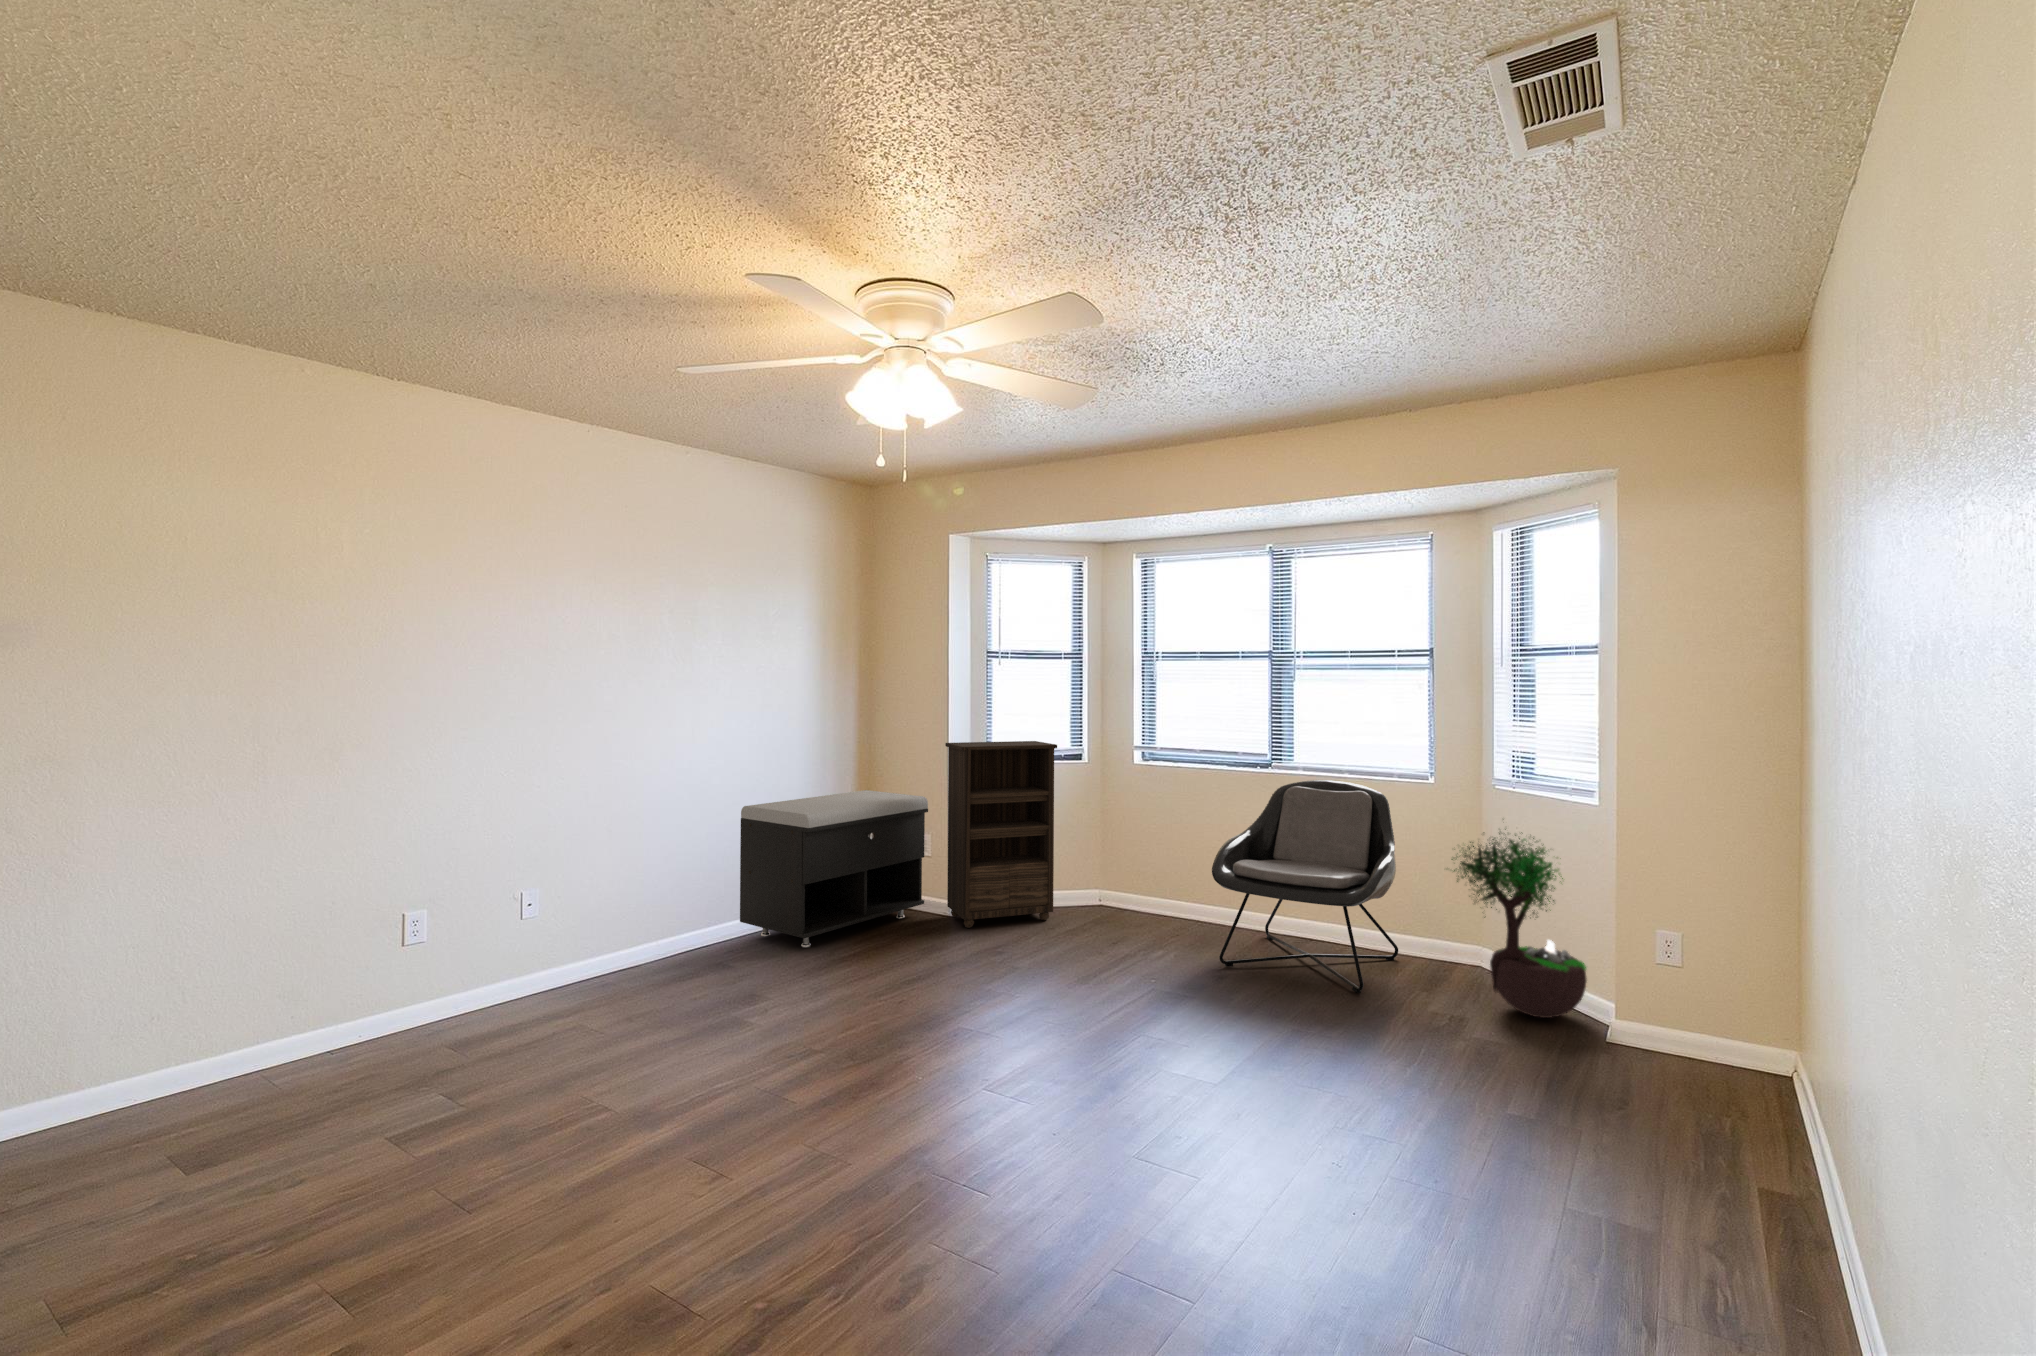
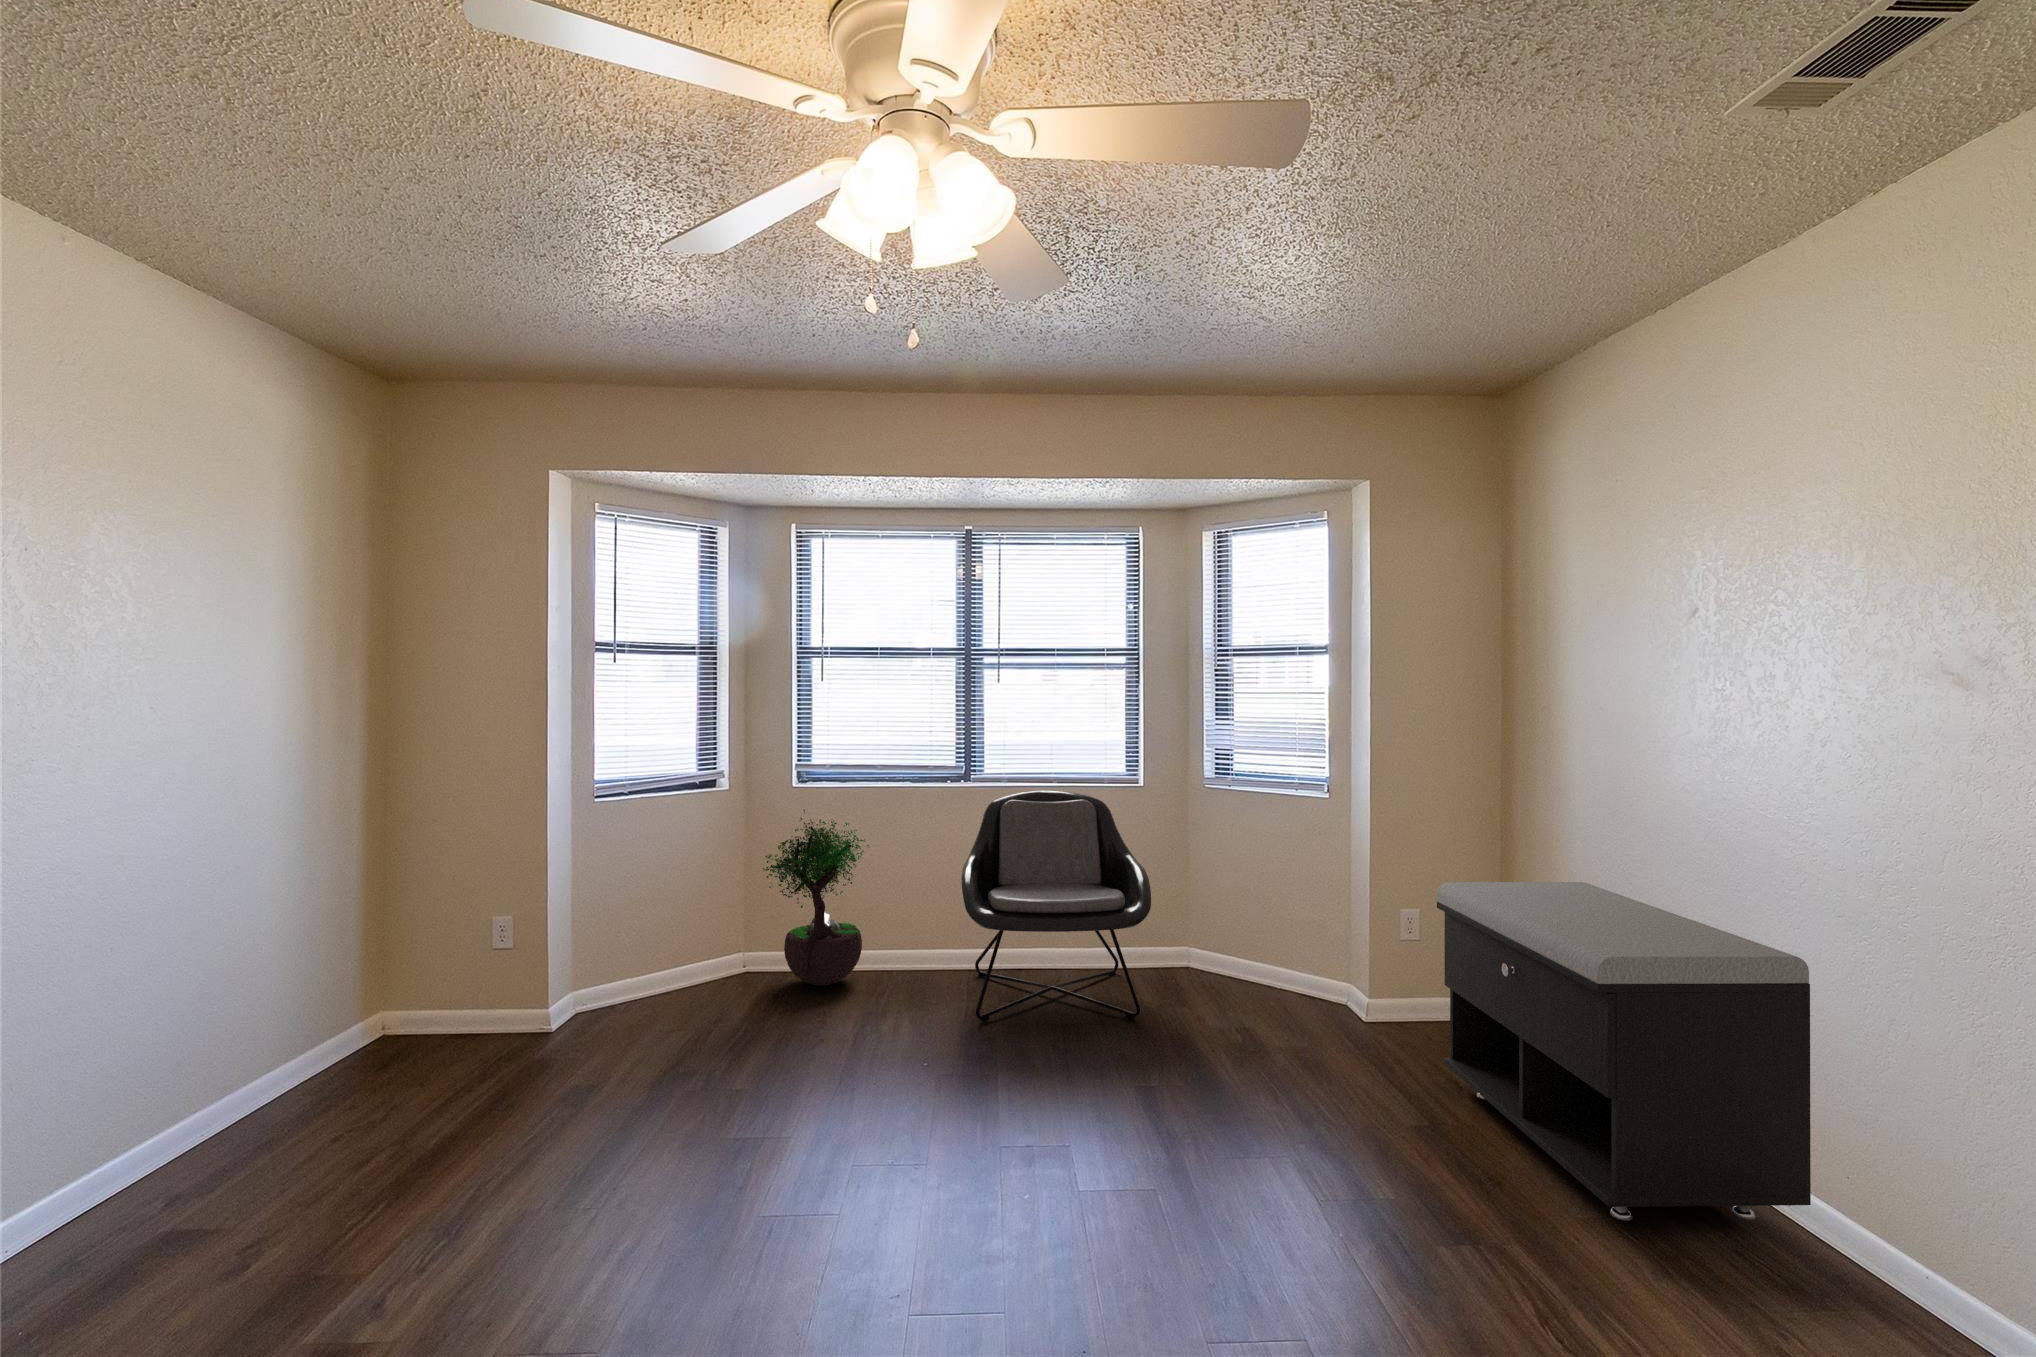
bookshelf: present [945,741,1057,928] -> none [545,766,718,1048]
storage bench: present [740,790,928,947] -> present [1437,882,1811,1221]
potted tree: present [1451,829,1587,1018] -> present [763,810,870,986]

